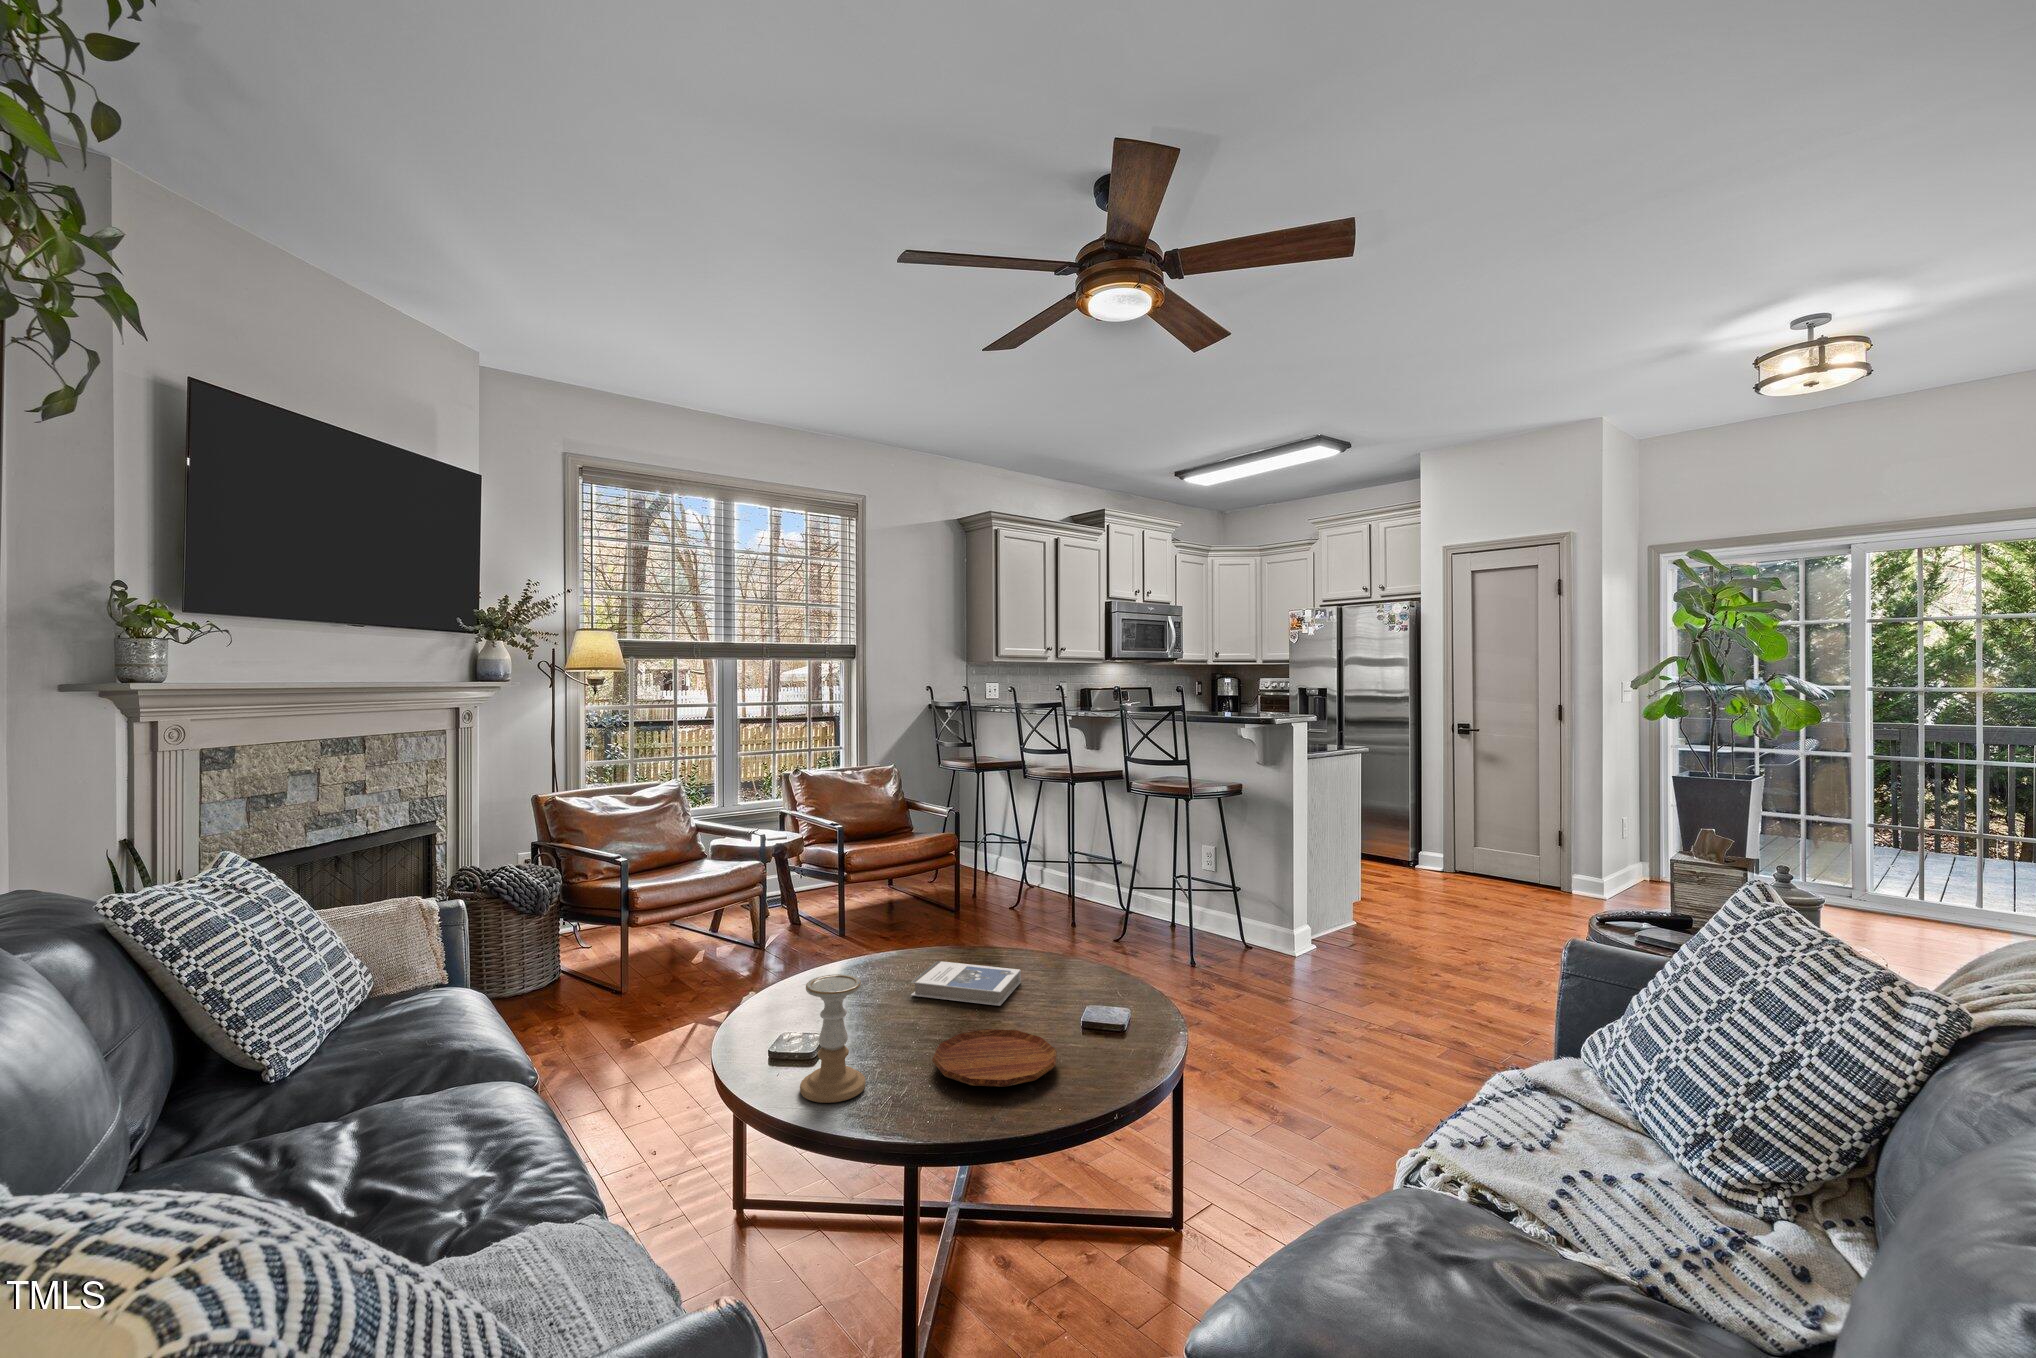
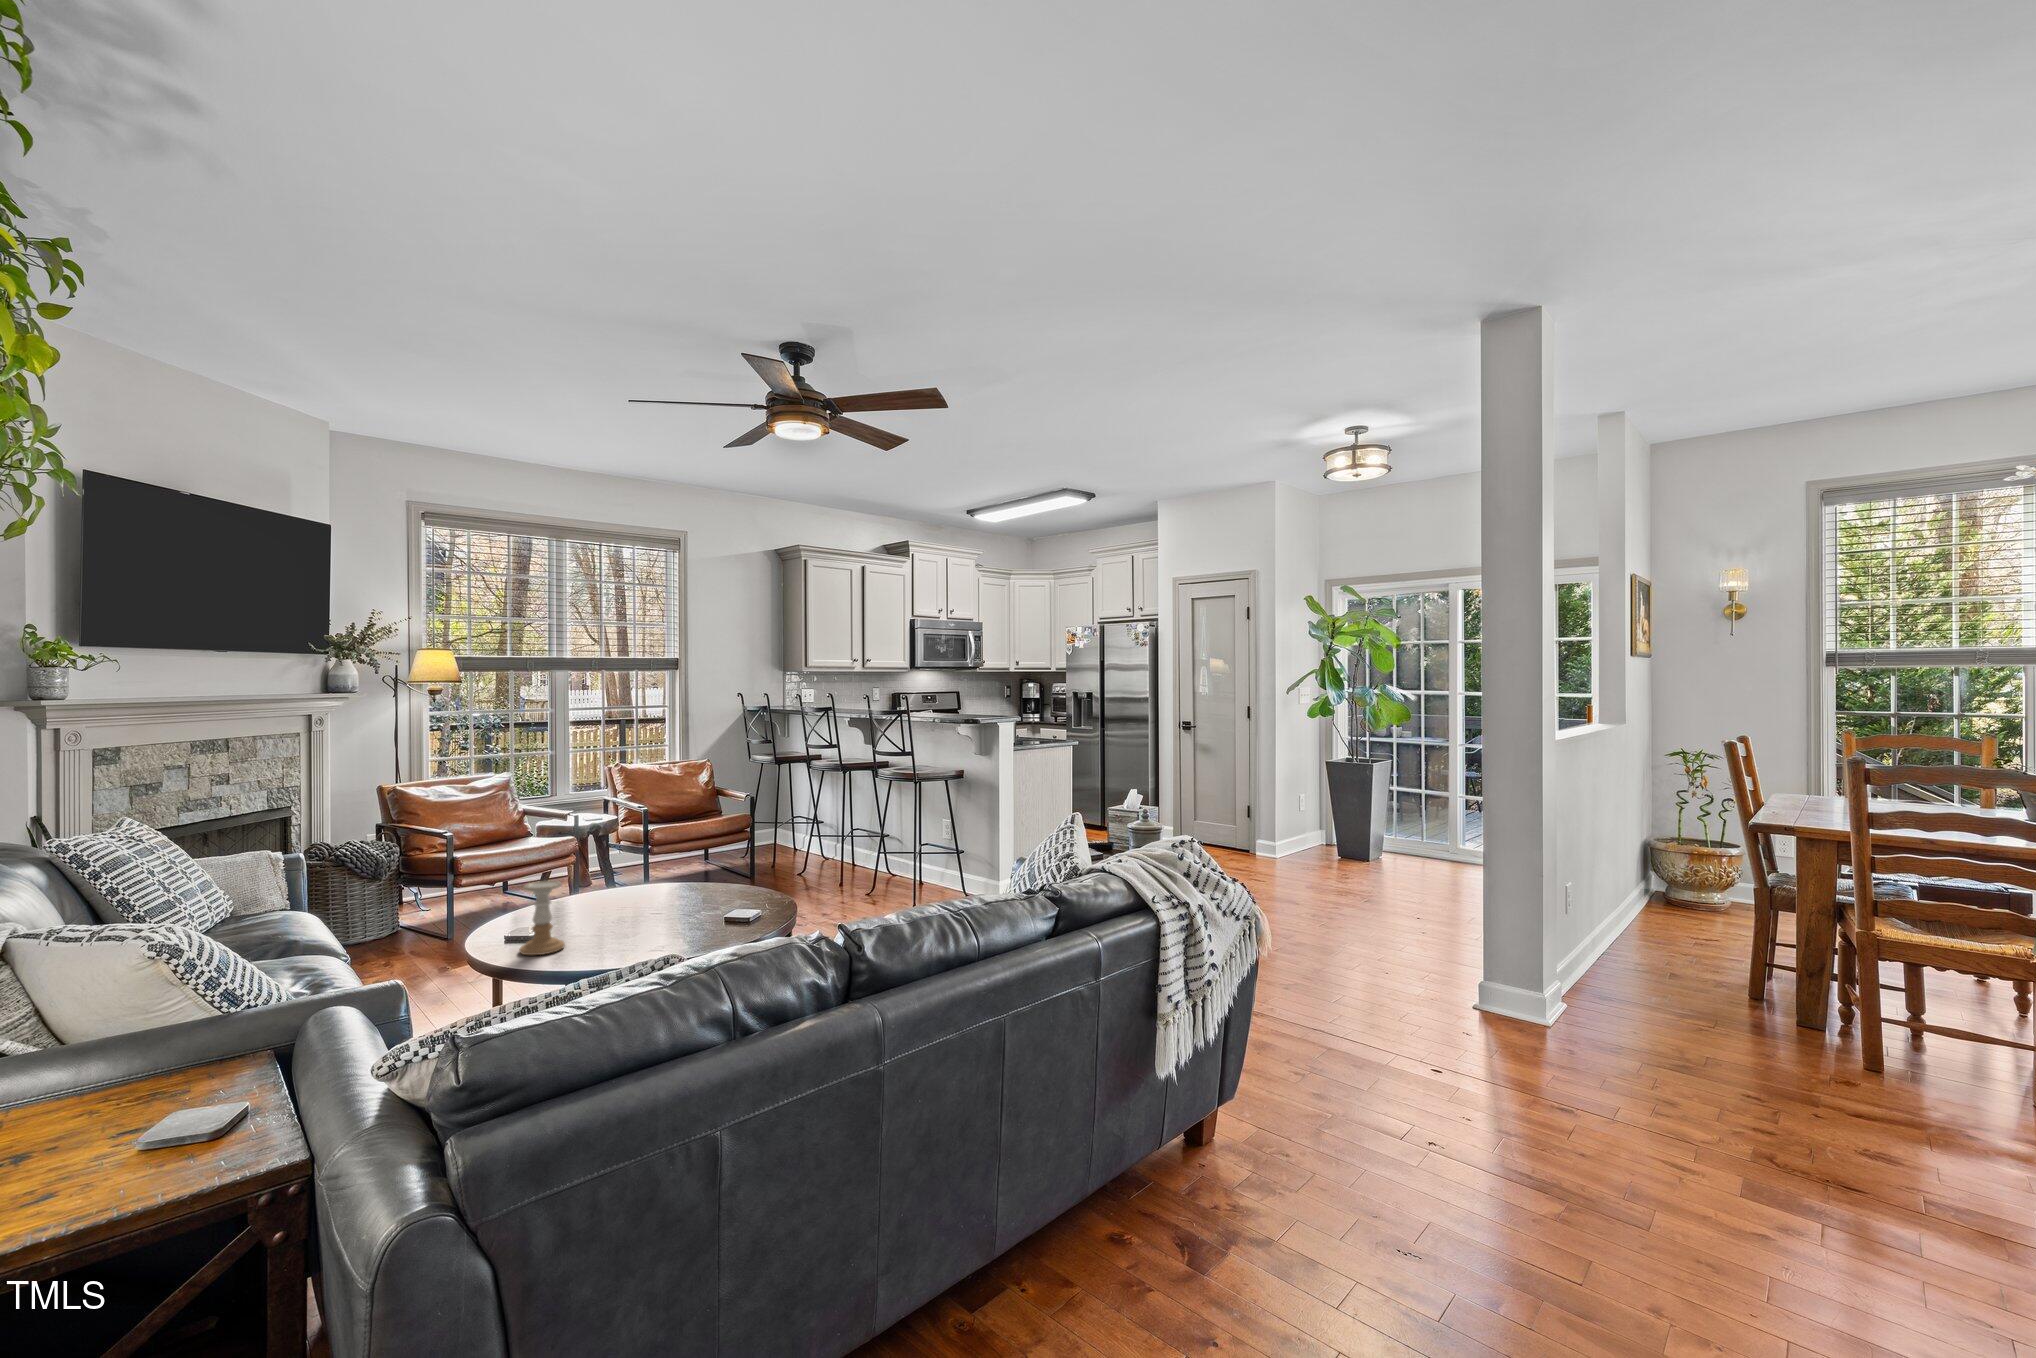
hardback book: present [911,961,1021,1006] -> none [627,887,709,910]
tray: present [932,1029,1057,1087] -> none [611,918,696,944]

